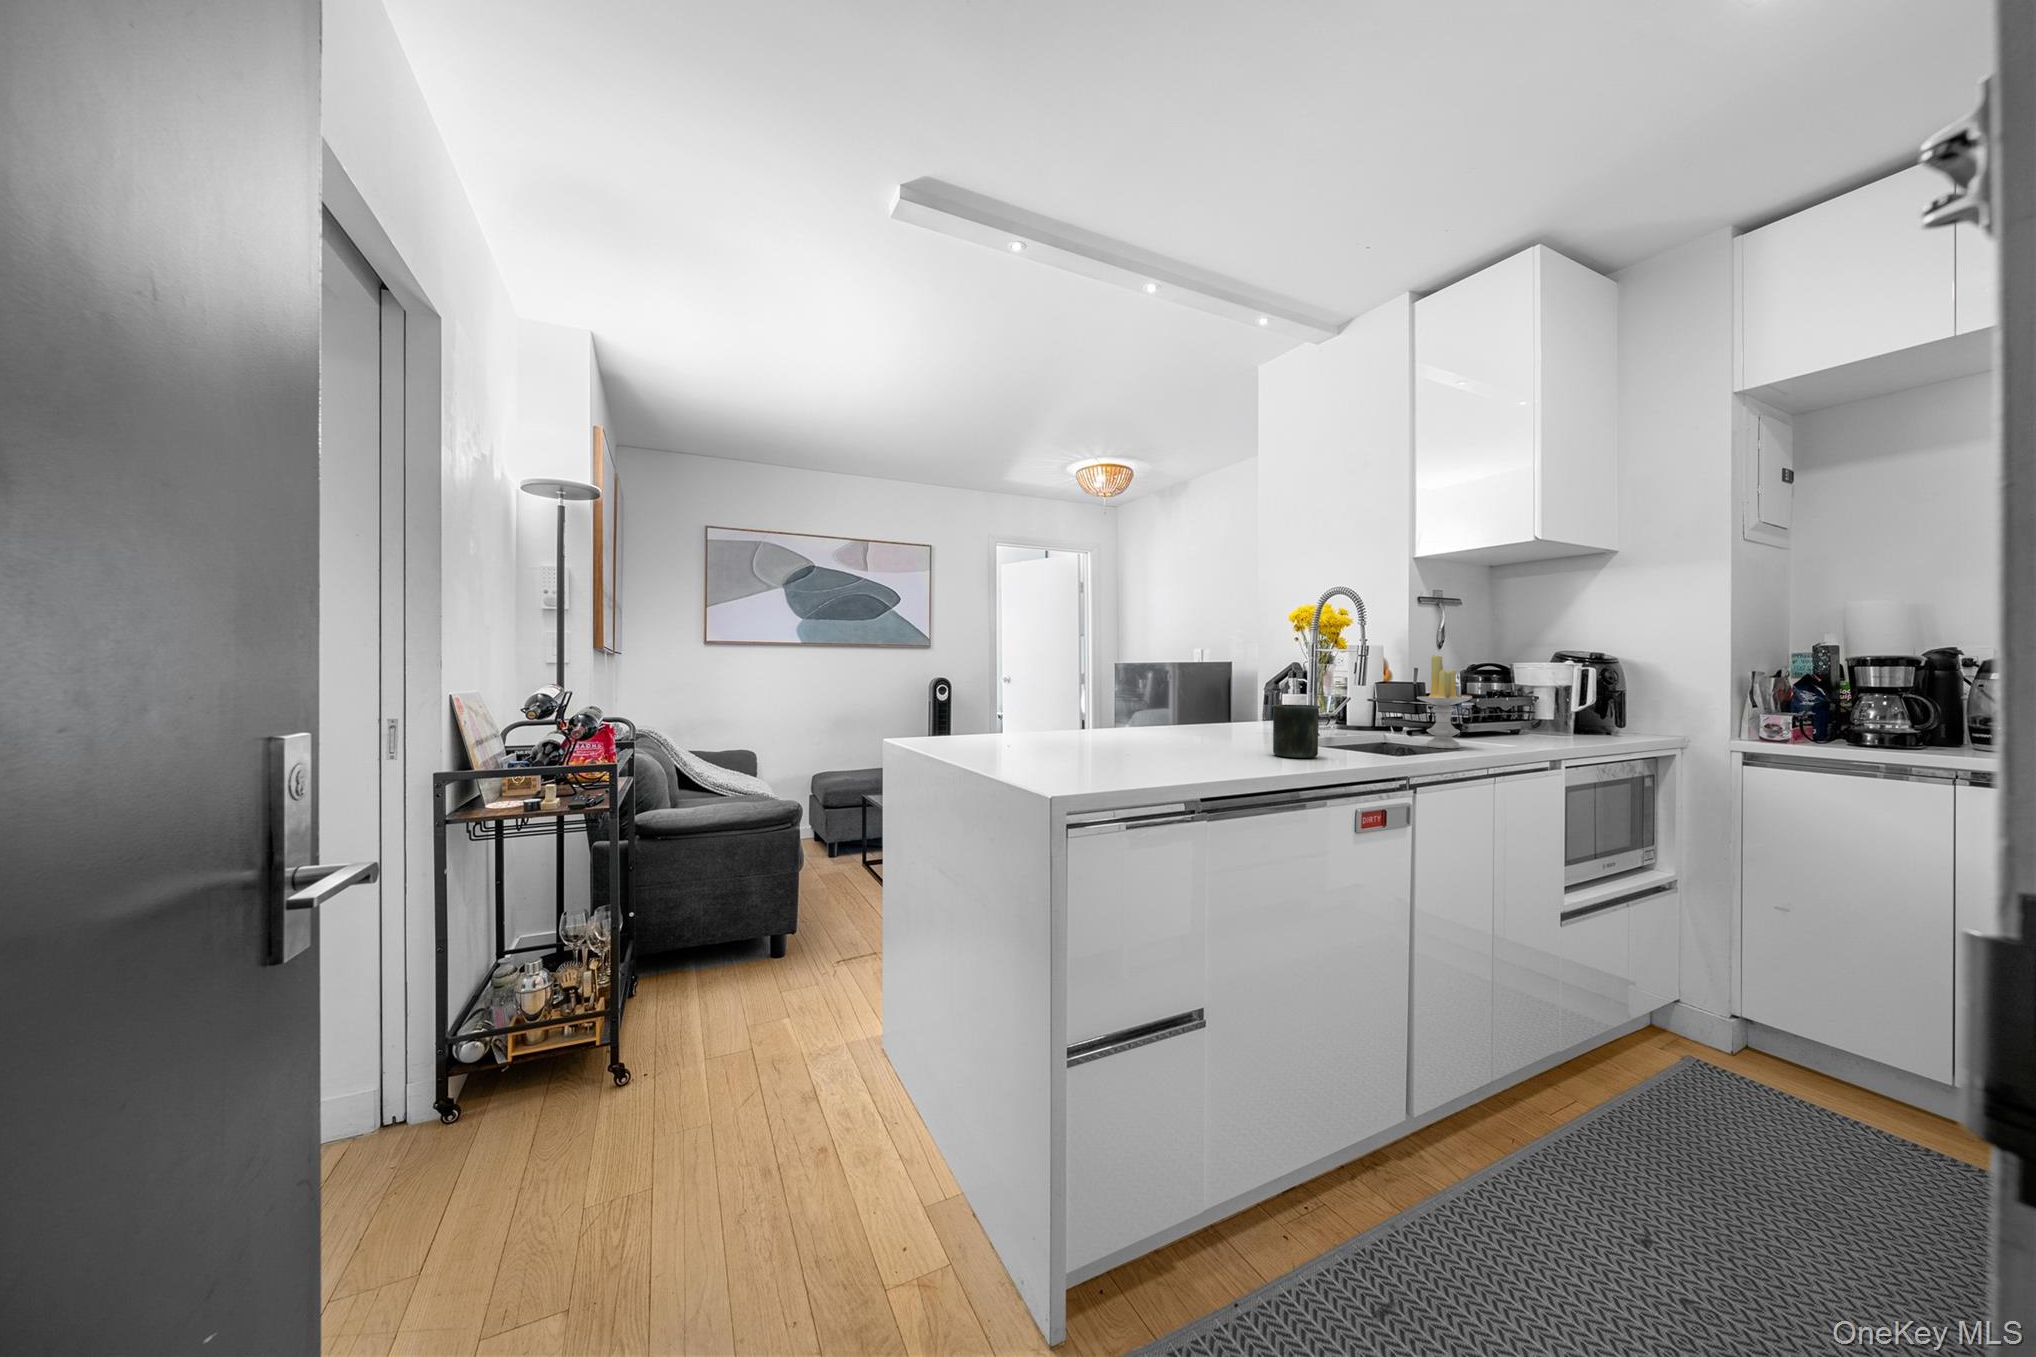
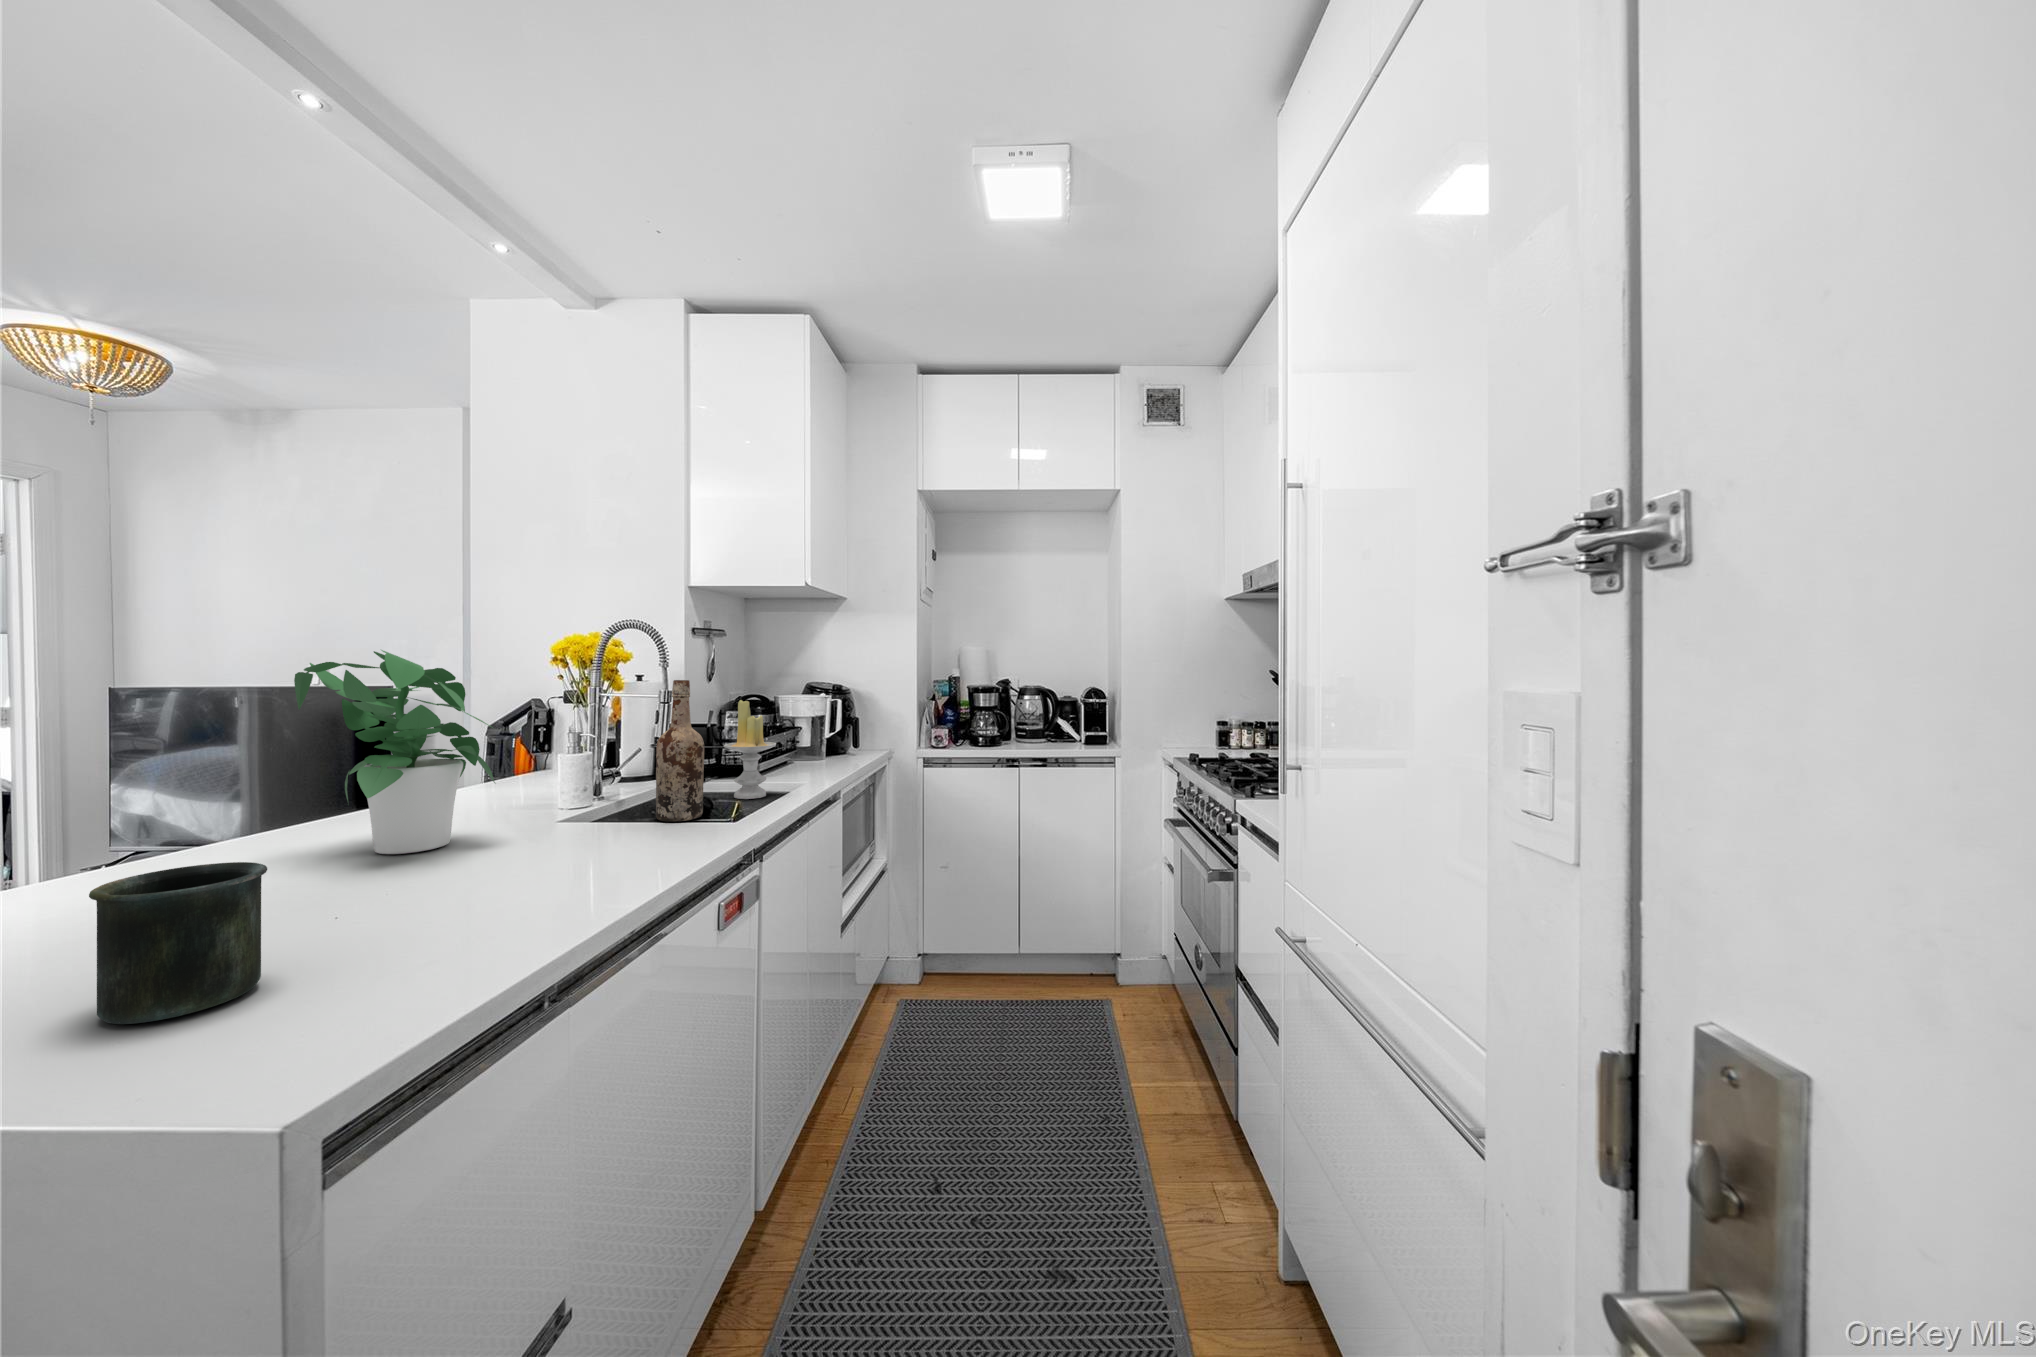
potted plant: none [1141,613,1235,742] -> present [294,650,495,854]
wine bottle: none [1345,632,1386,751] -> present [656,680,704,822]
mug: present [1272,705,1320,758] -> present [89,862,267,1024]

